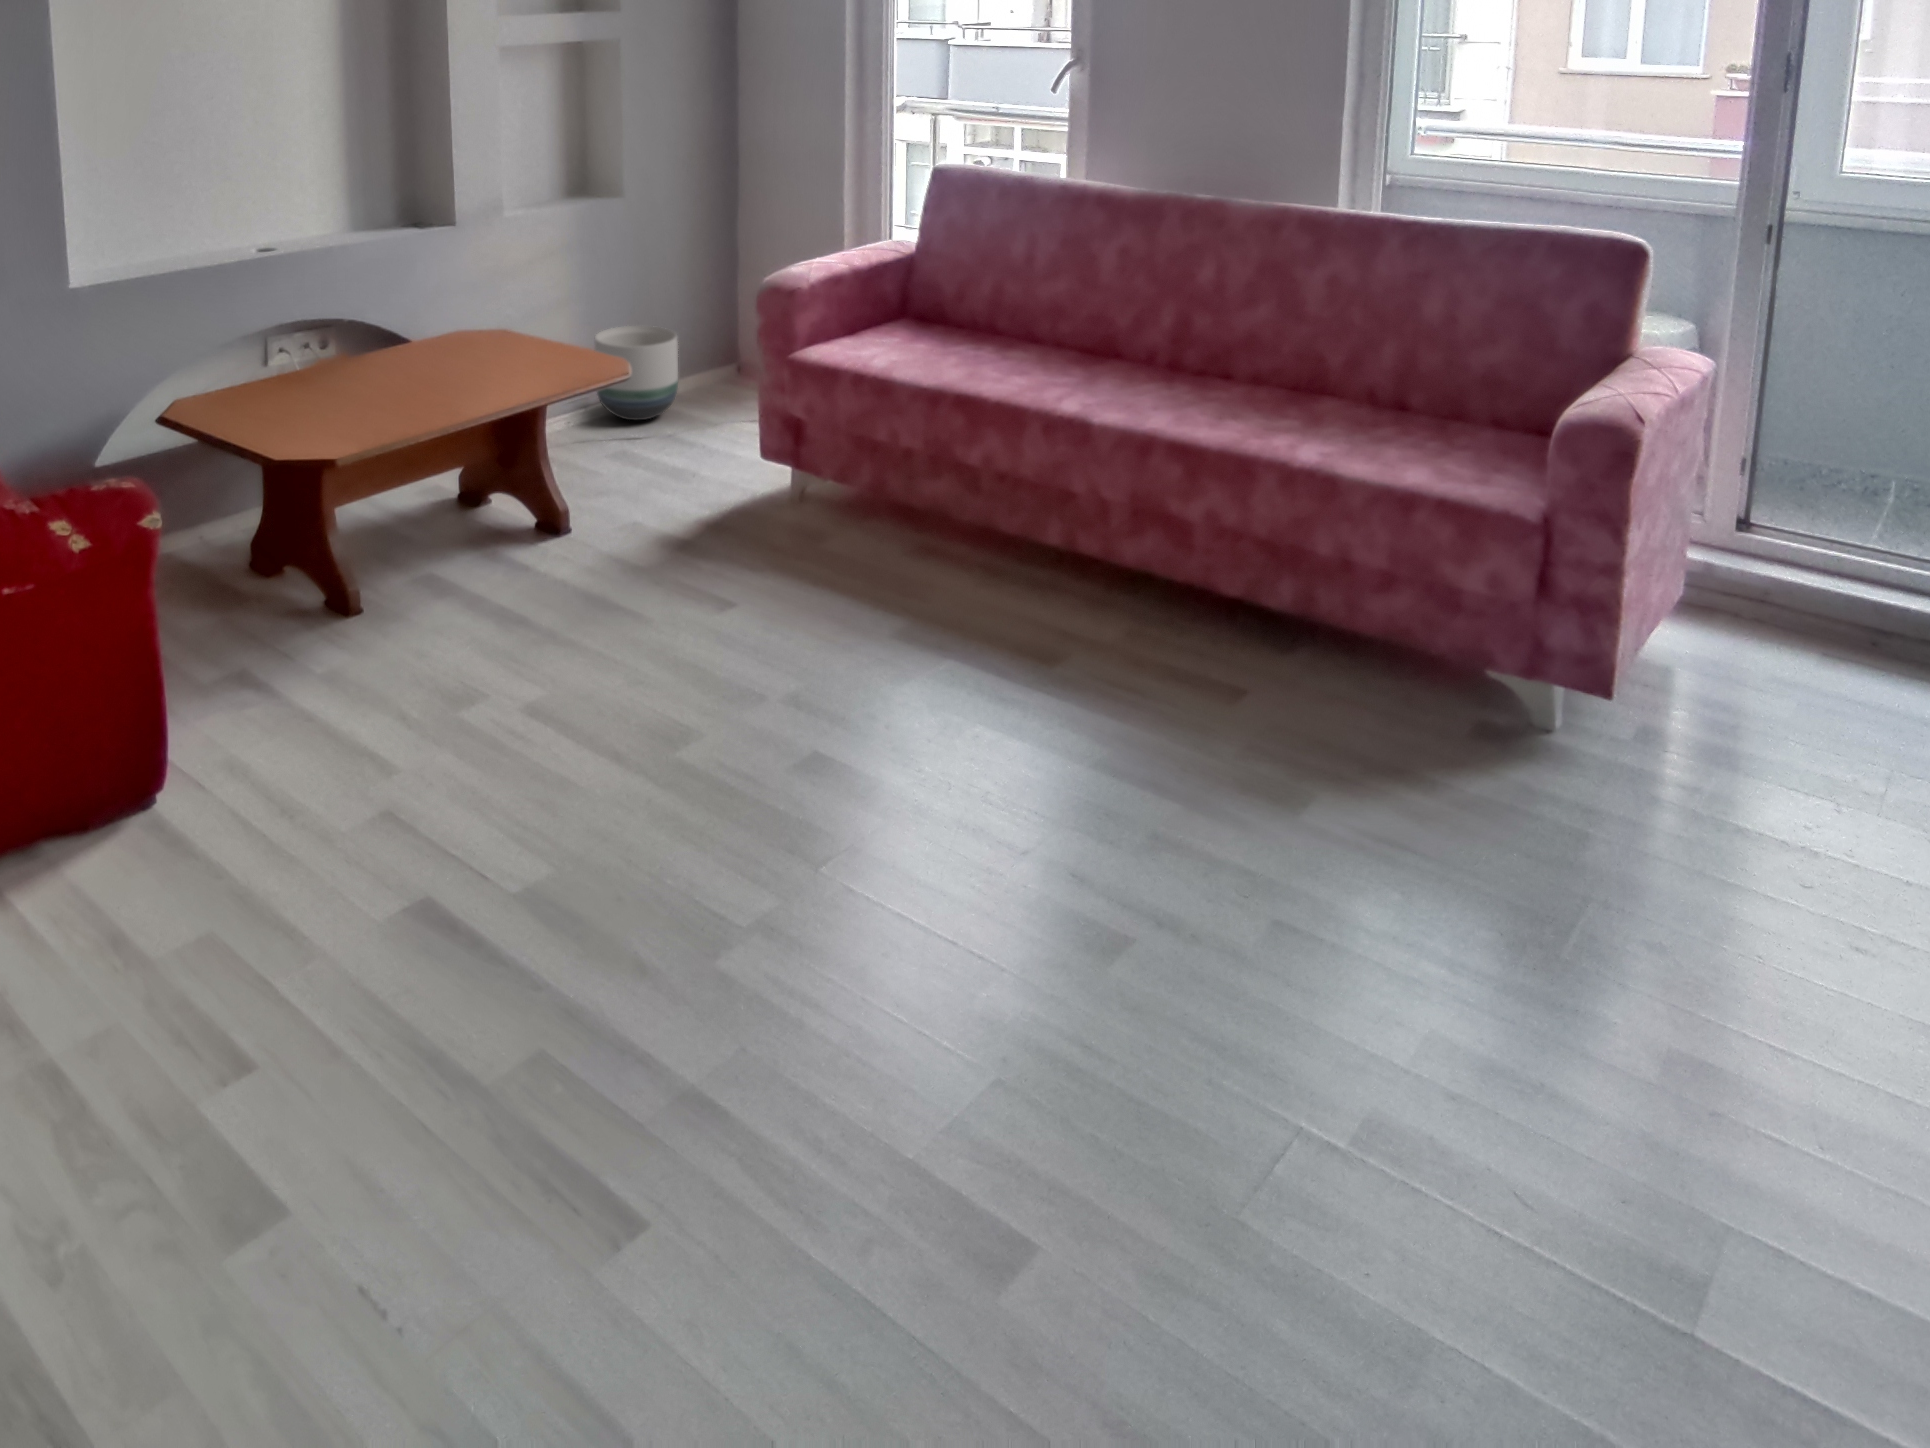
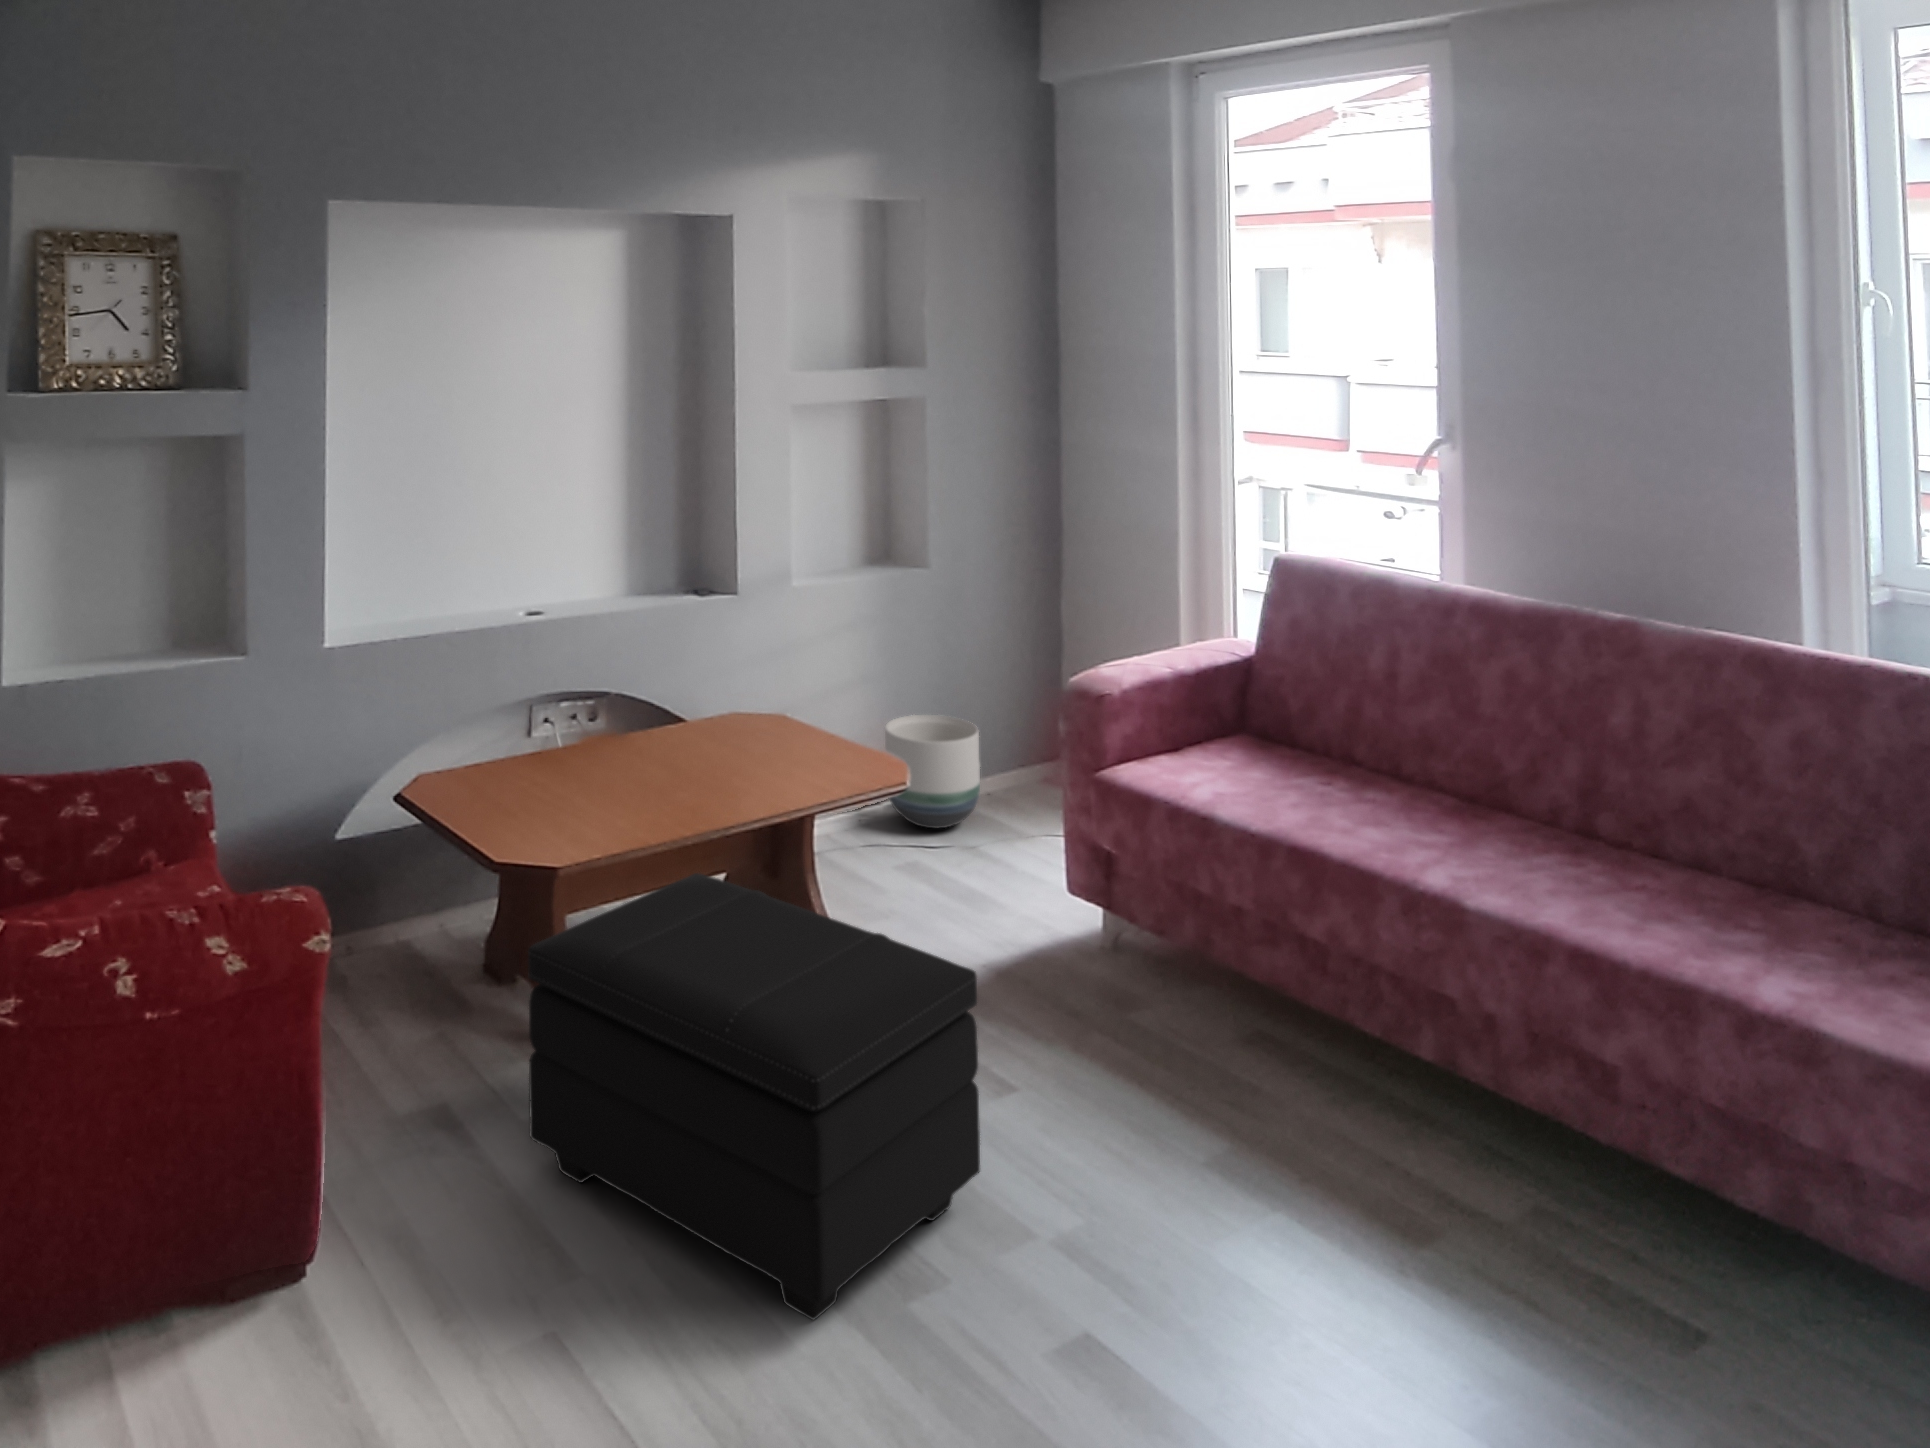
footstool: none [330,453,722,767] -> present [528,873,980,1320]

